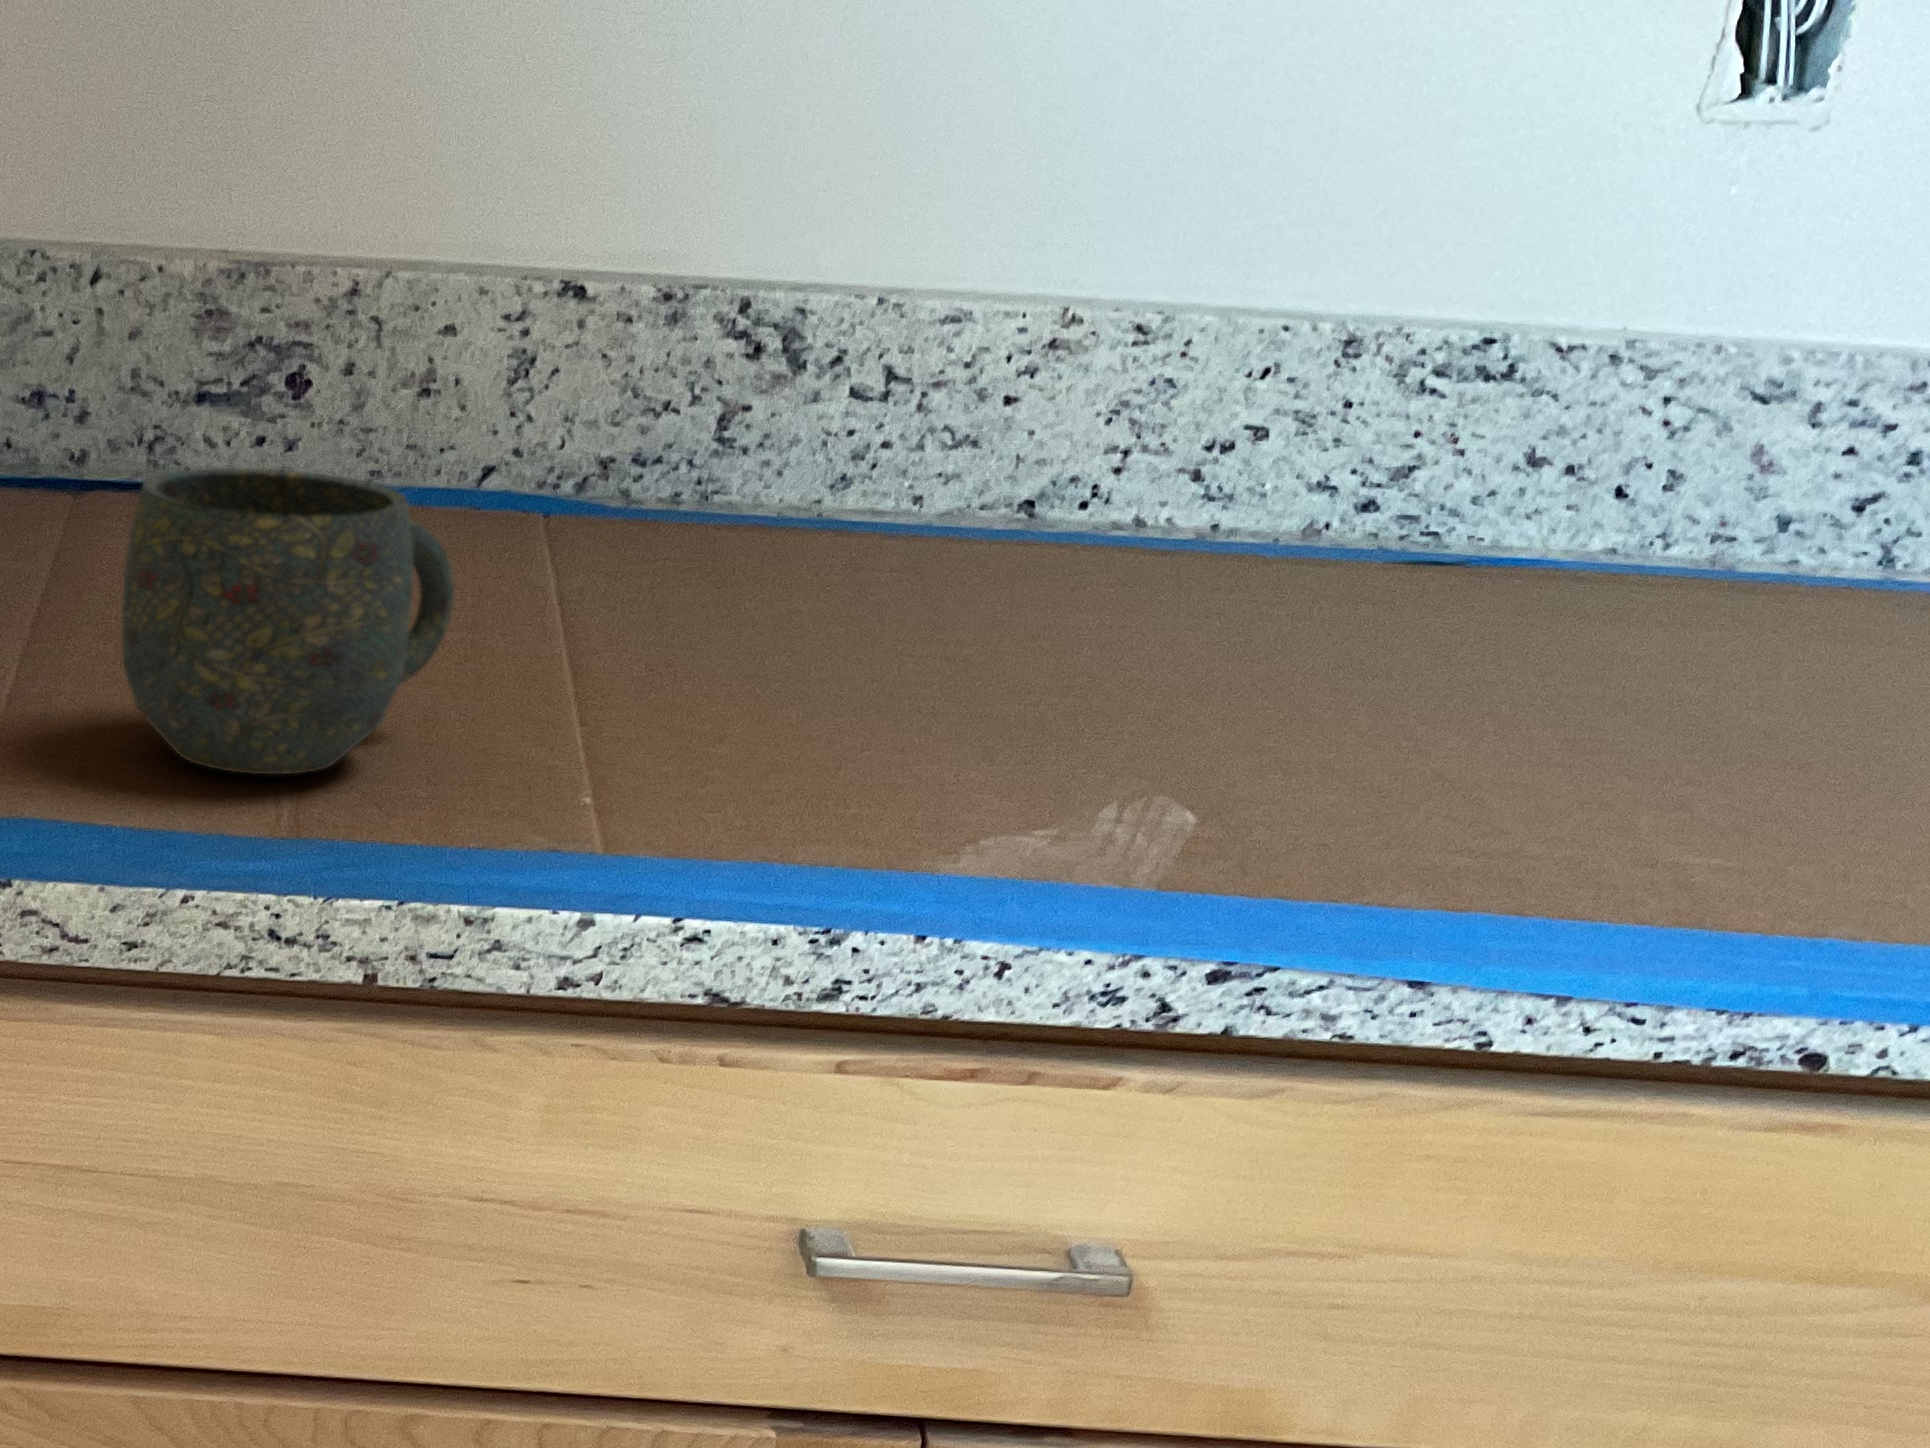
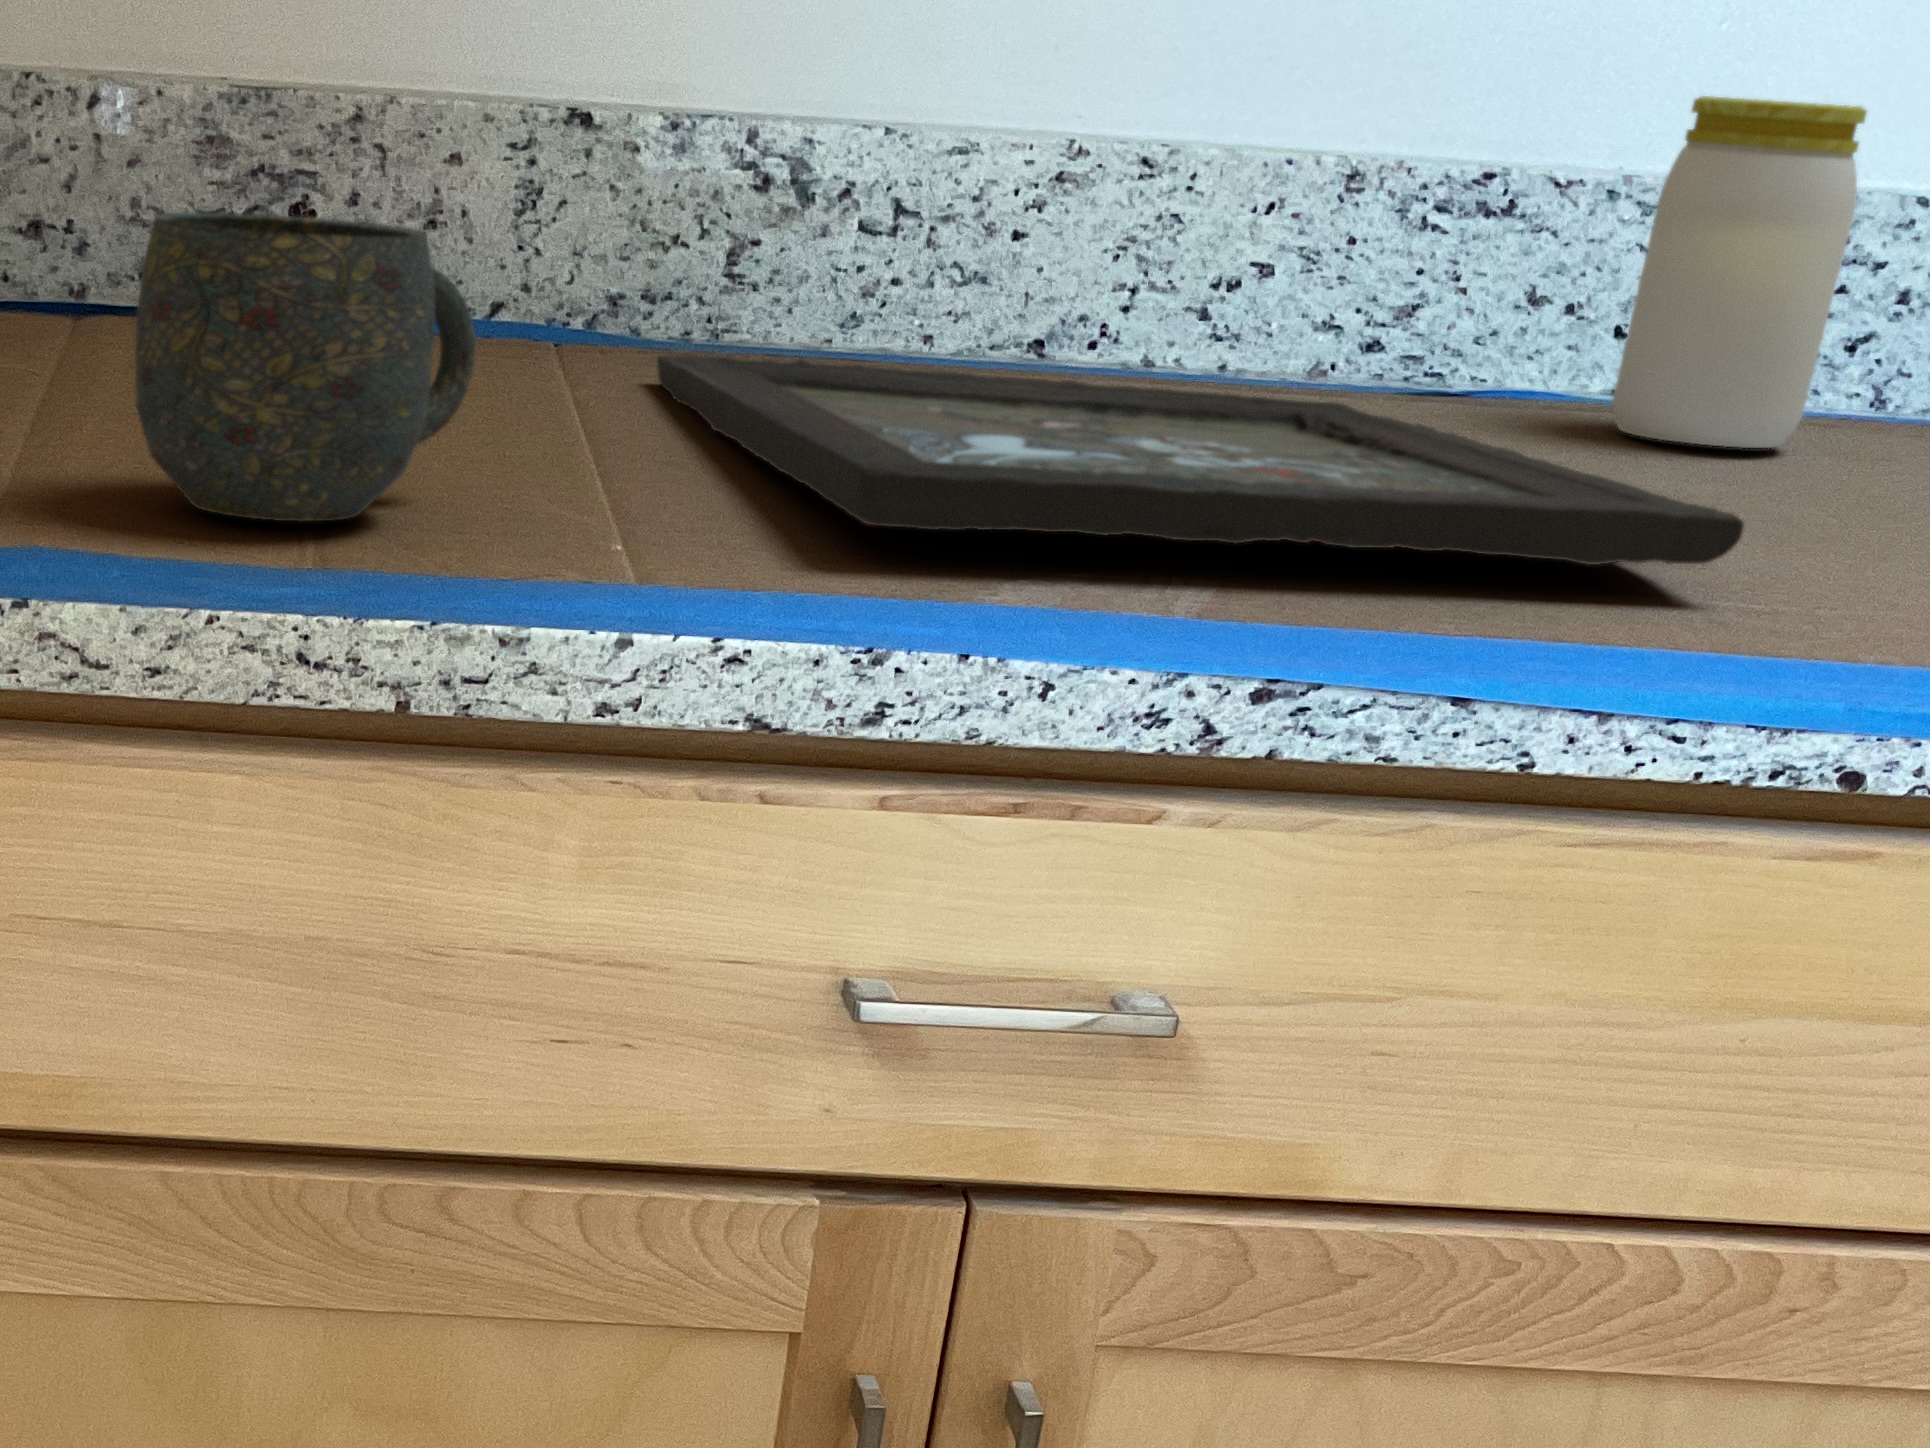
jar: none [1609,276,1874,628] -> present [1613,96,1867,448]
tray: none [643,535,1718,817] -> present [657,355,1744,565]

